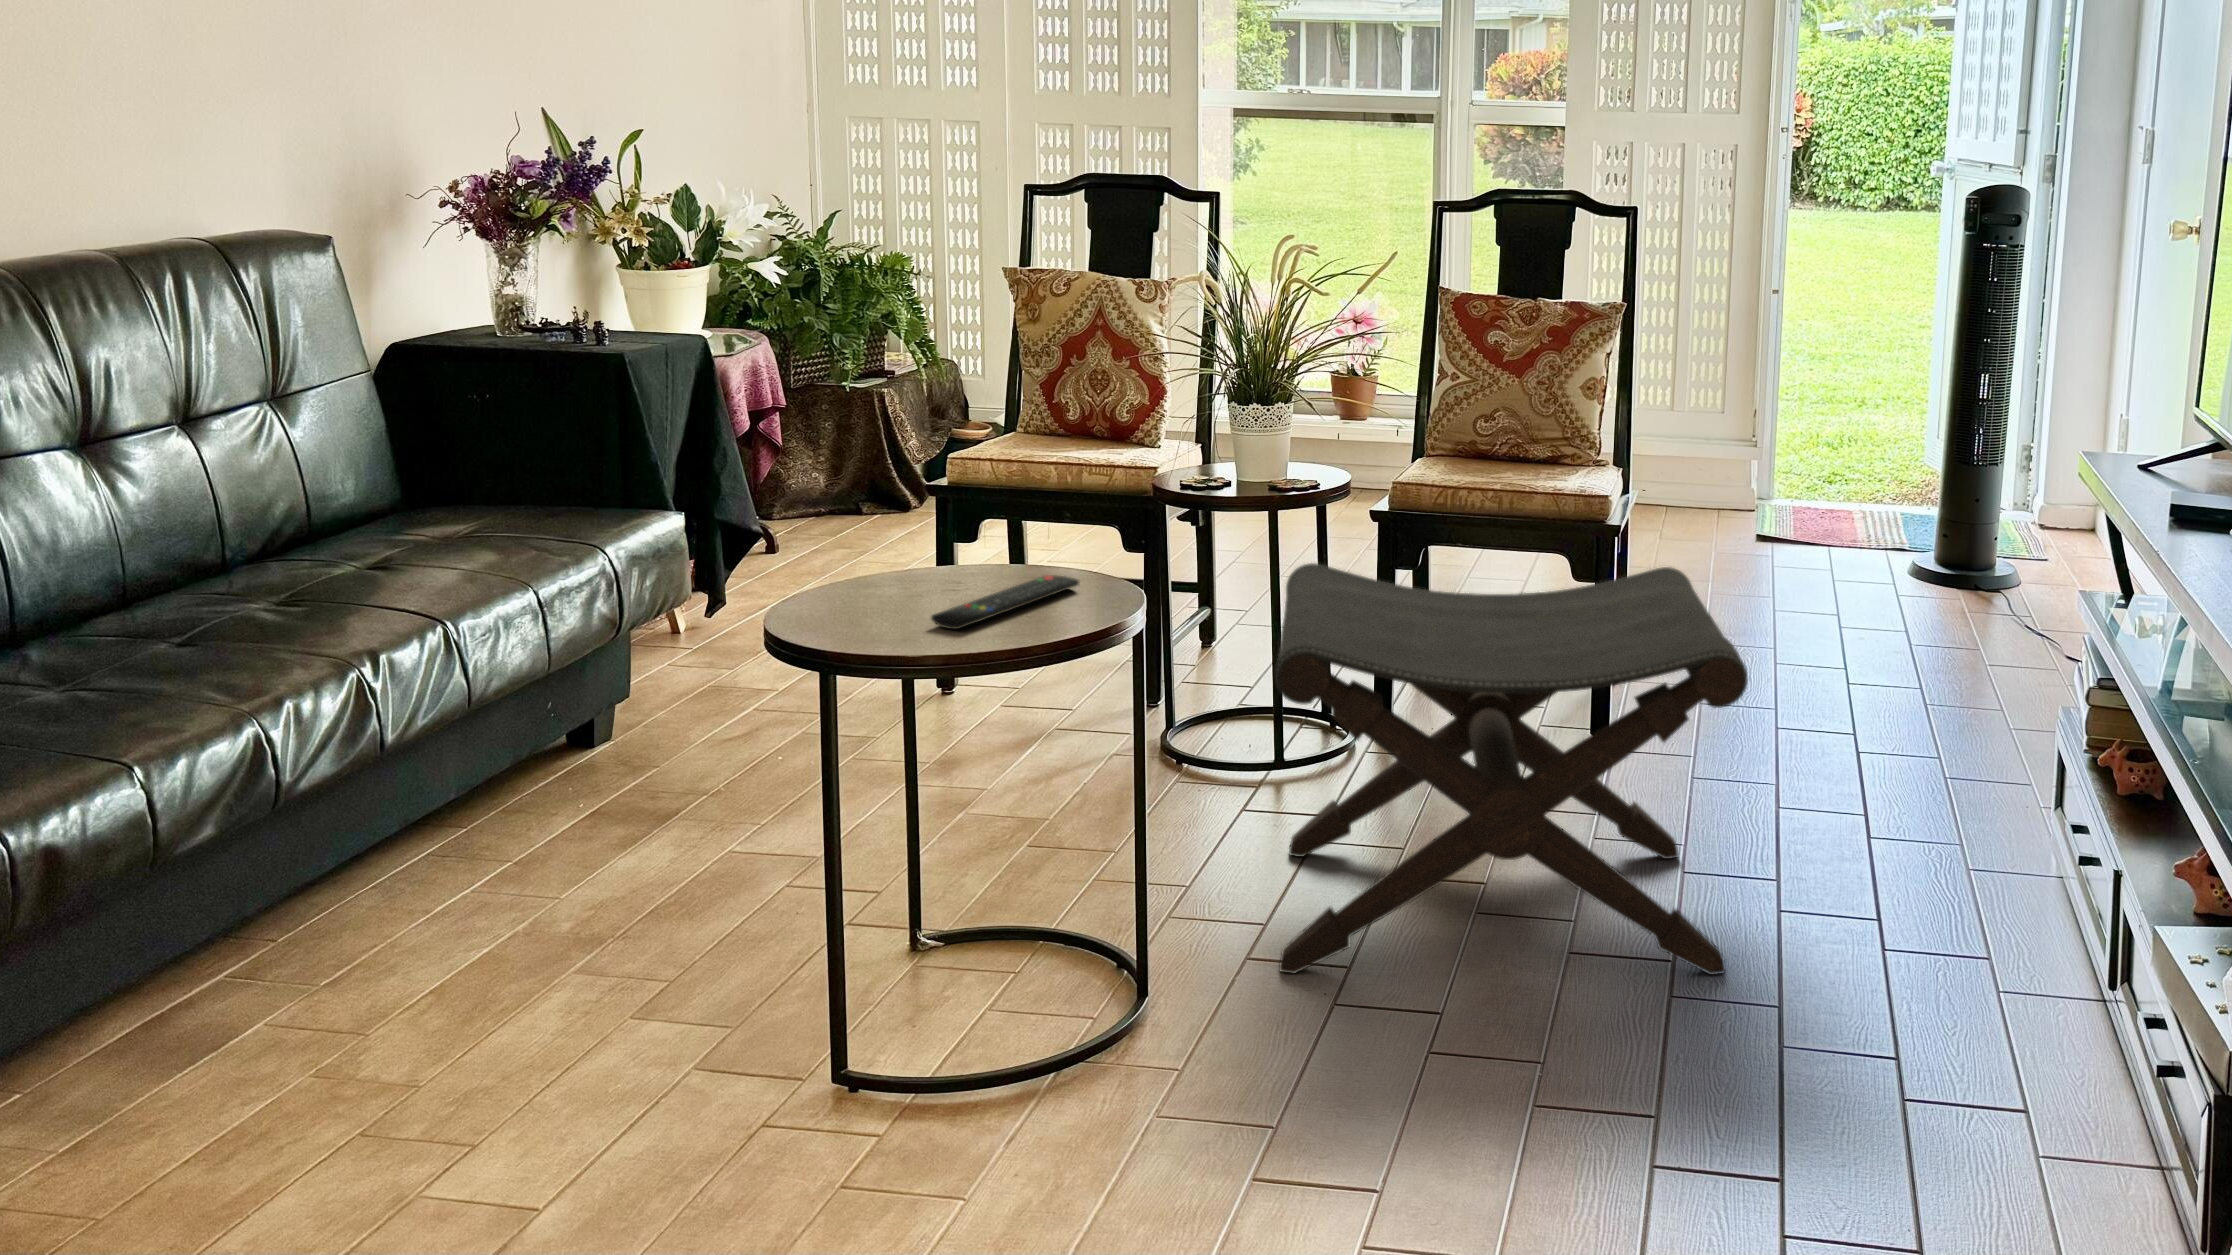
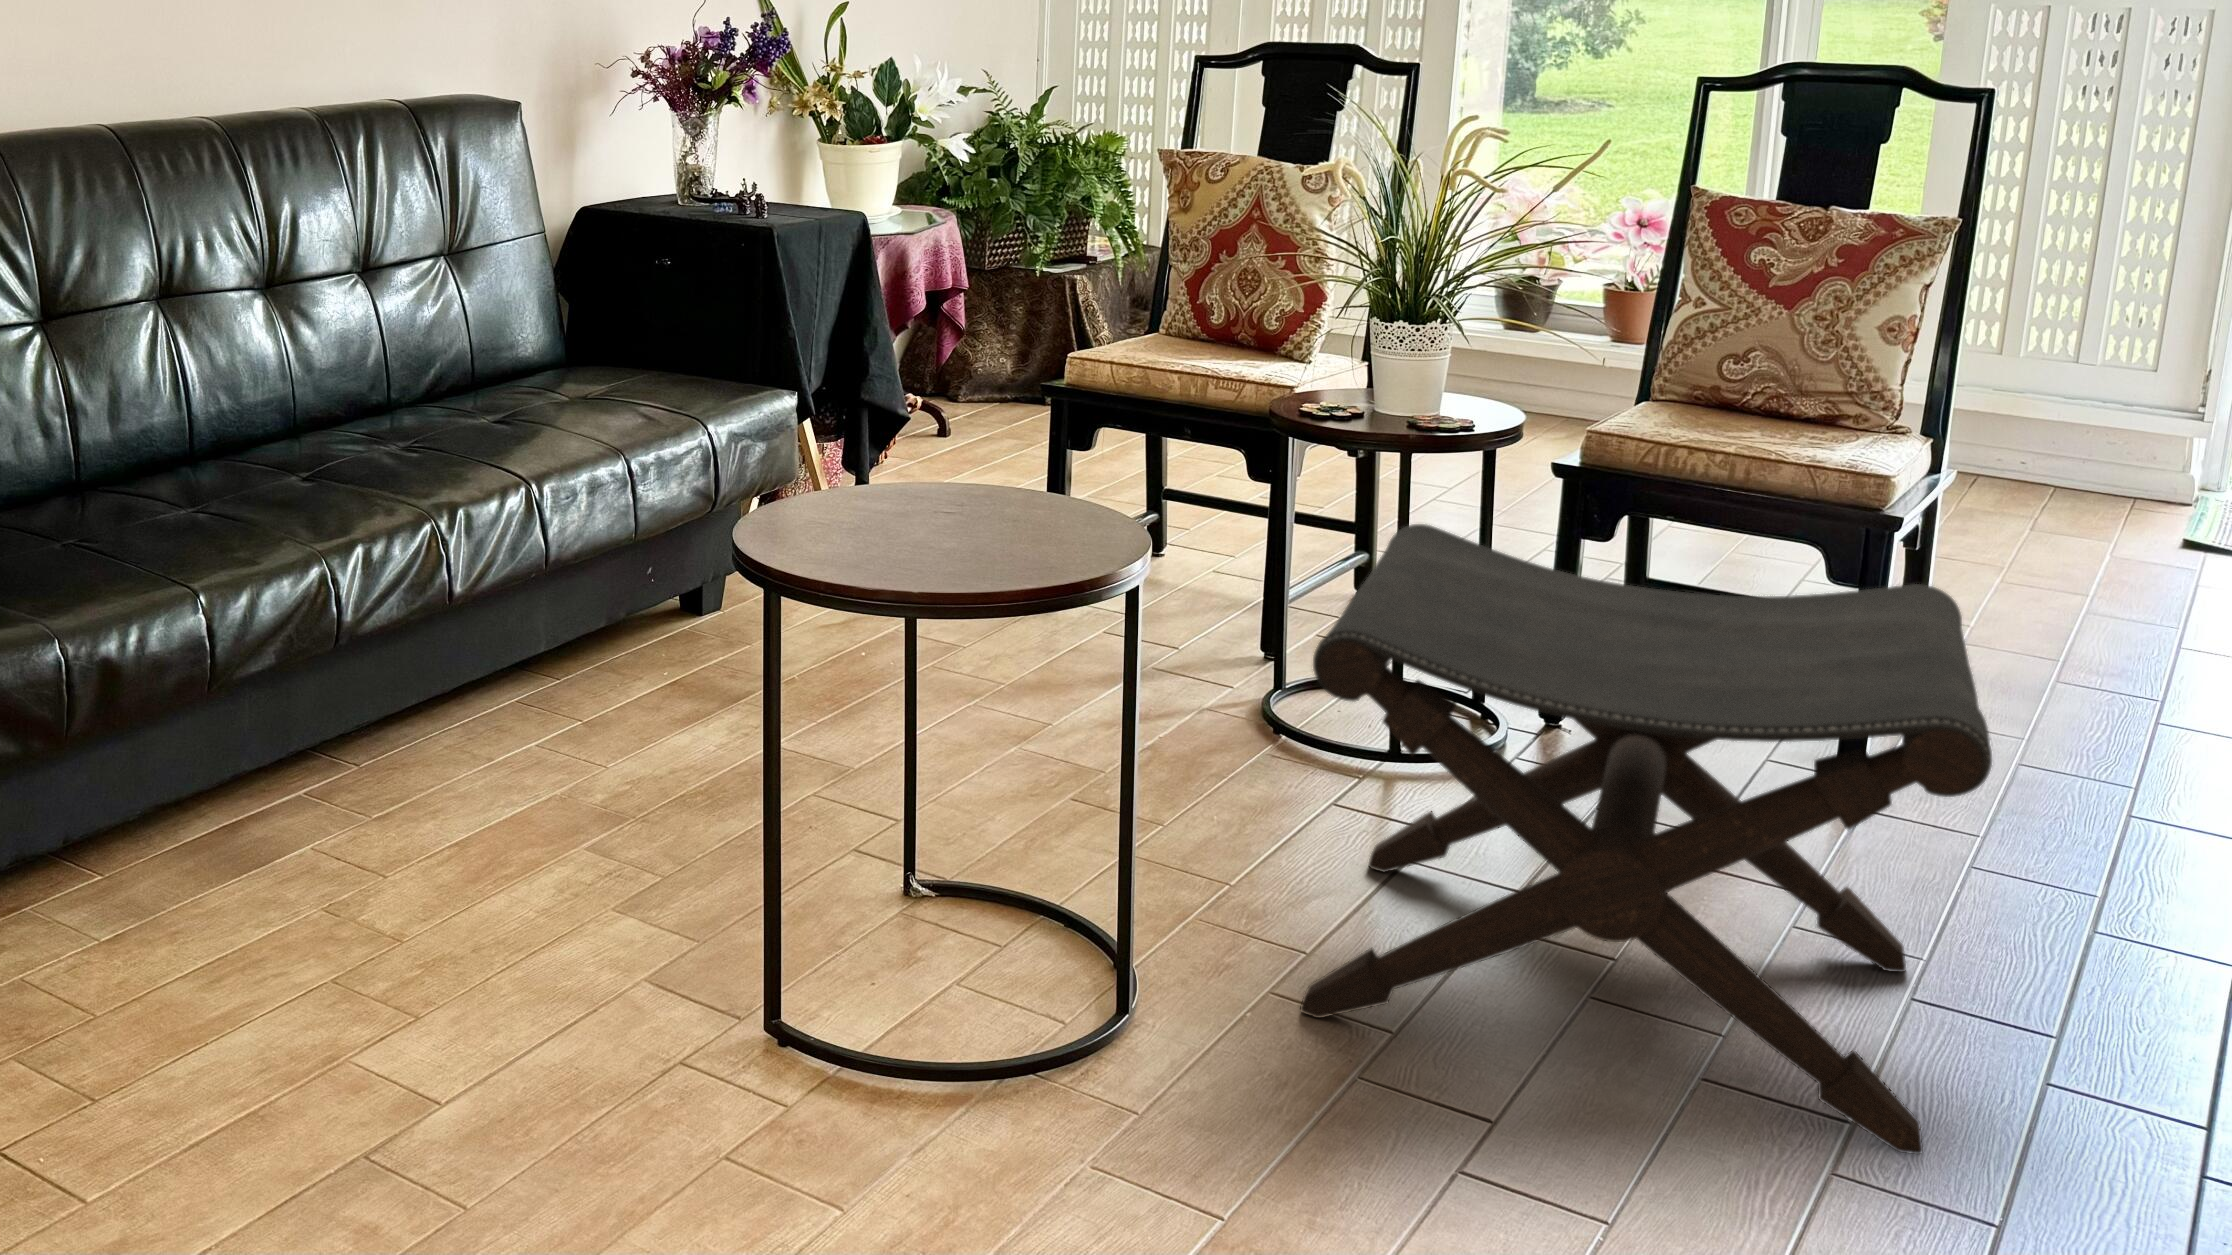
remote control: present [931,575,1080,629] -> none [895,508,1085,561]

